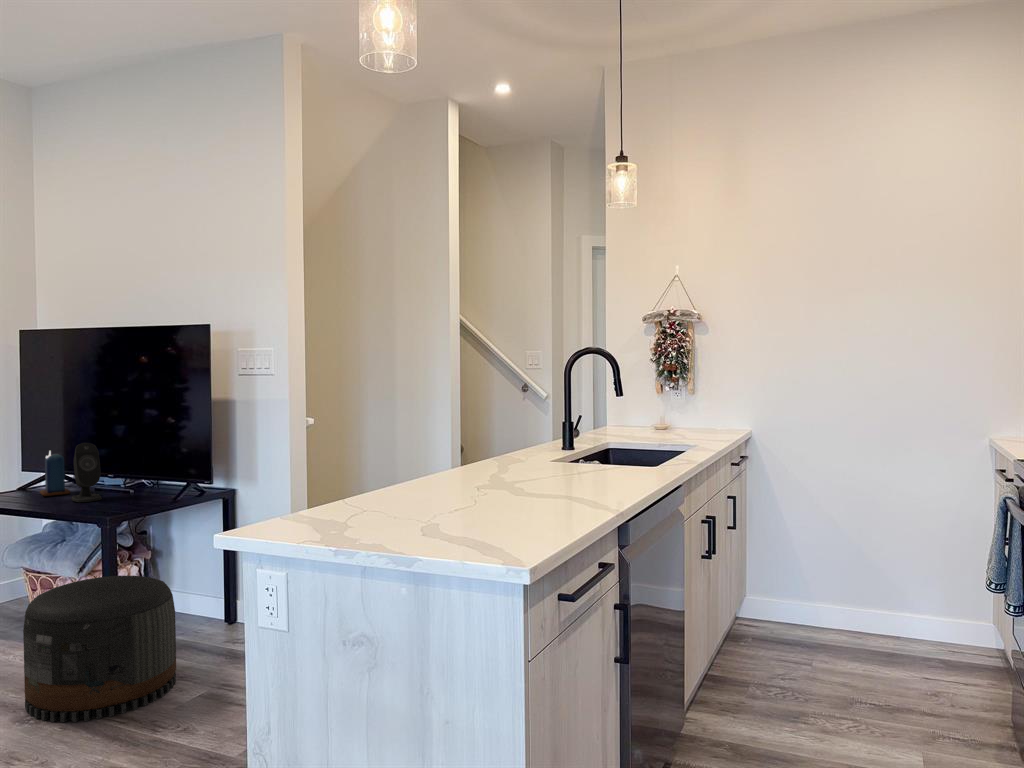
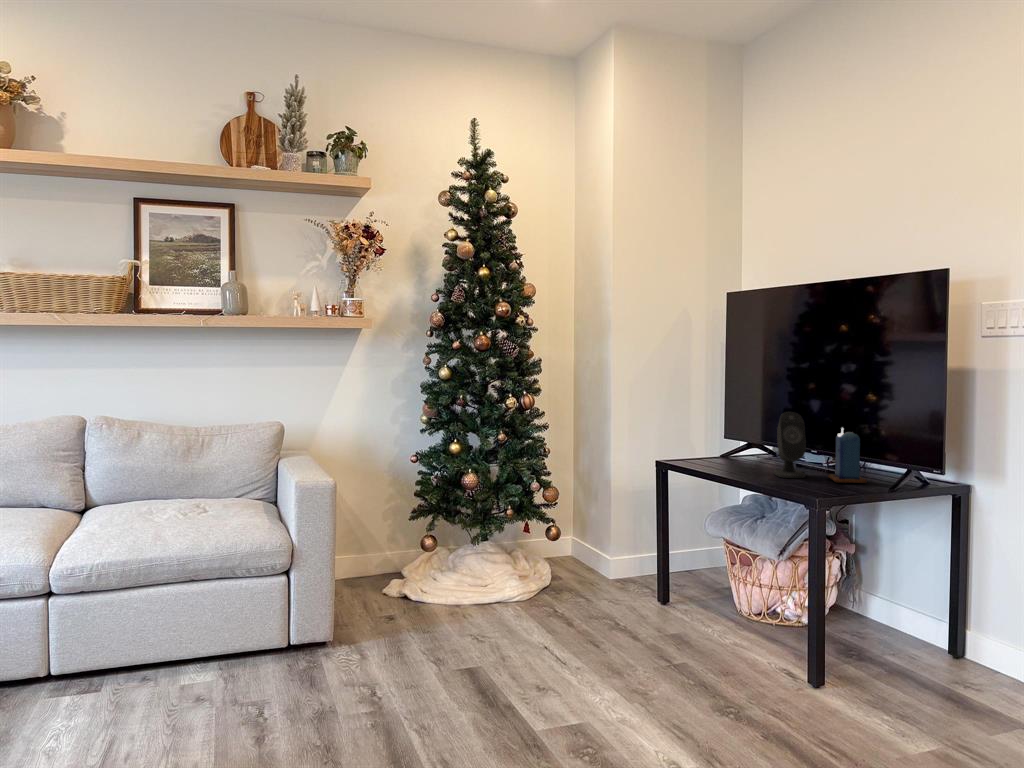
candle: present [40,451,70,496] -> present [828,428,866,483]
pouf: present [23,576,176,722] -> none [726,567,895,742]

